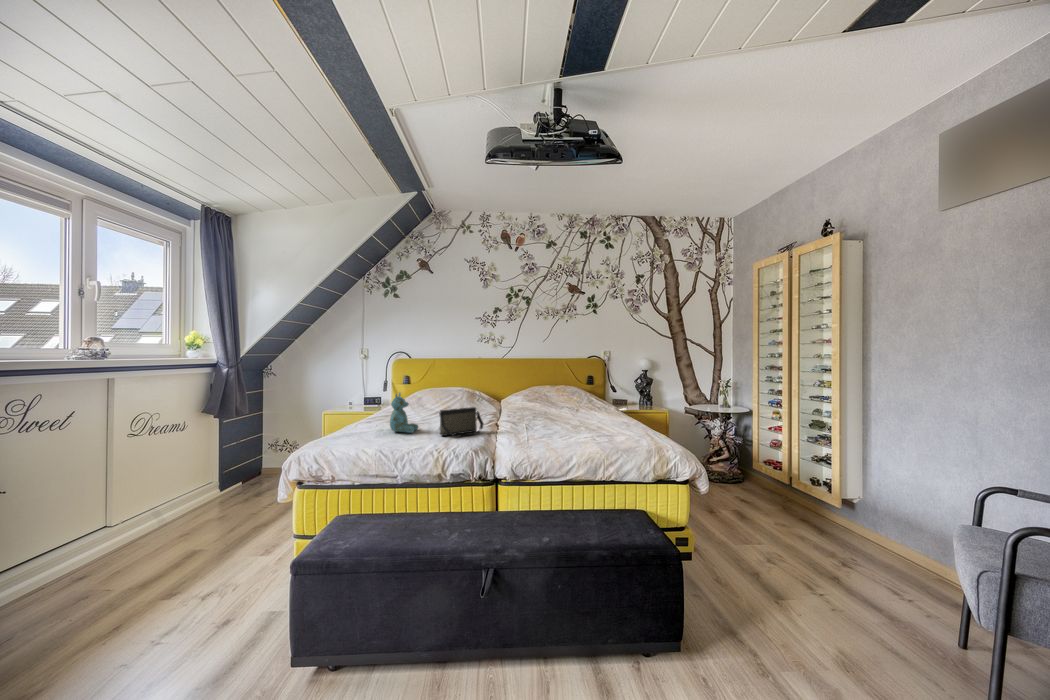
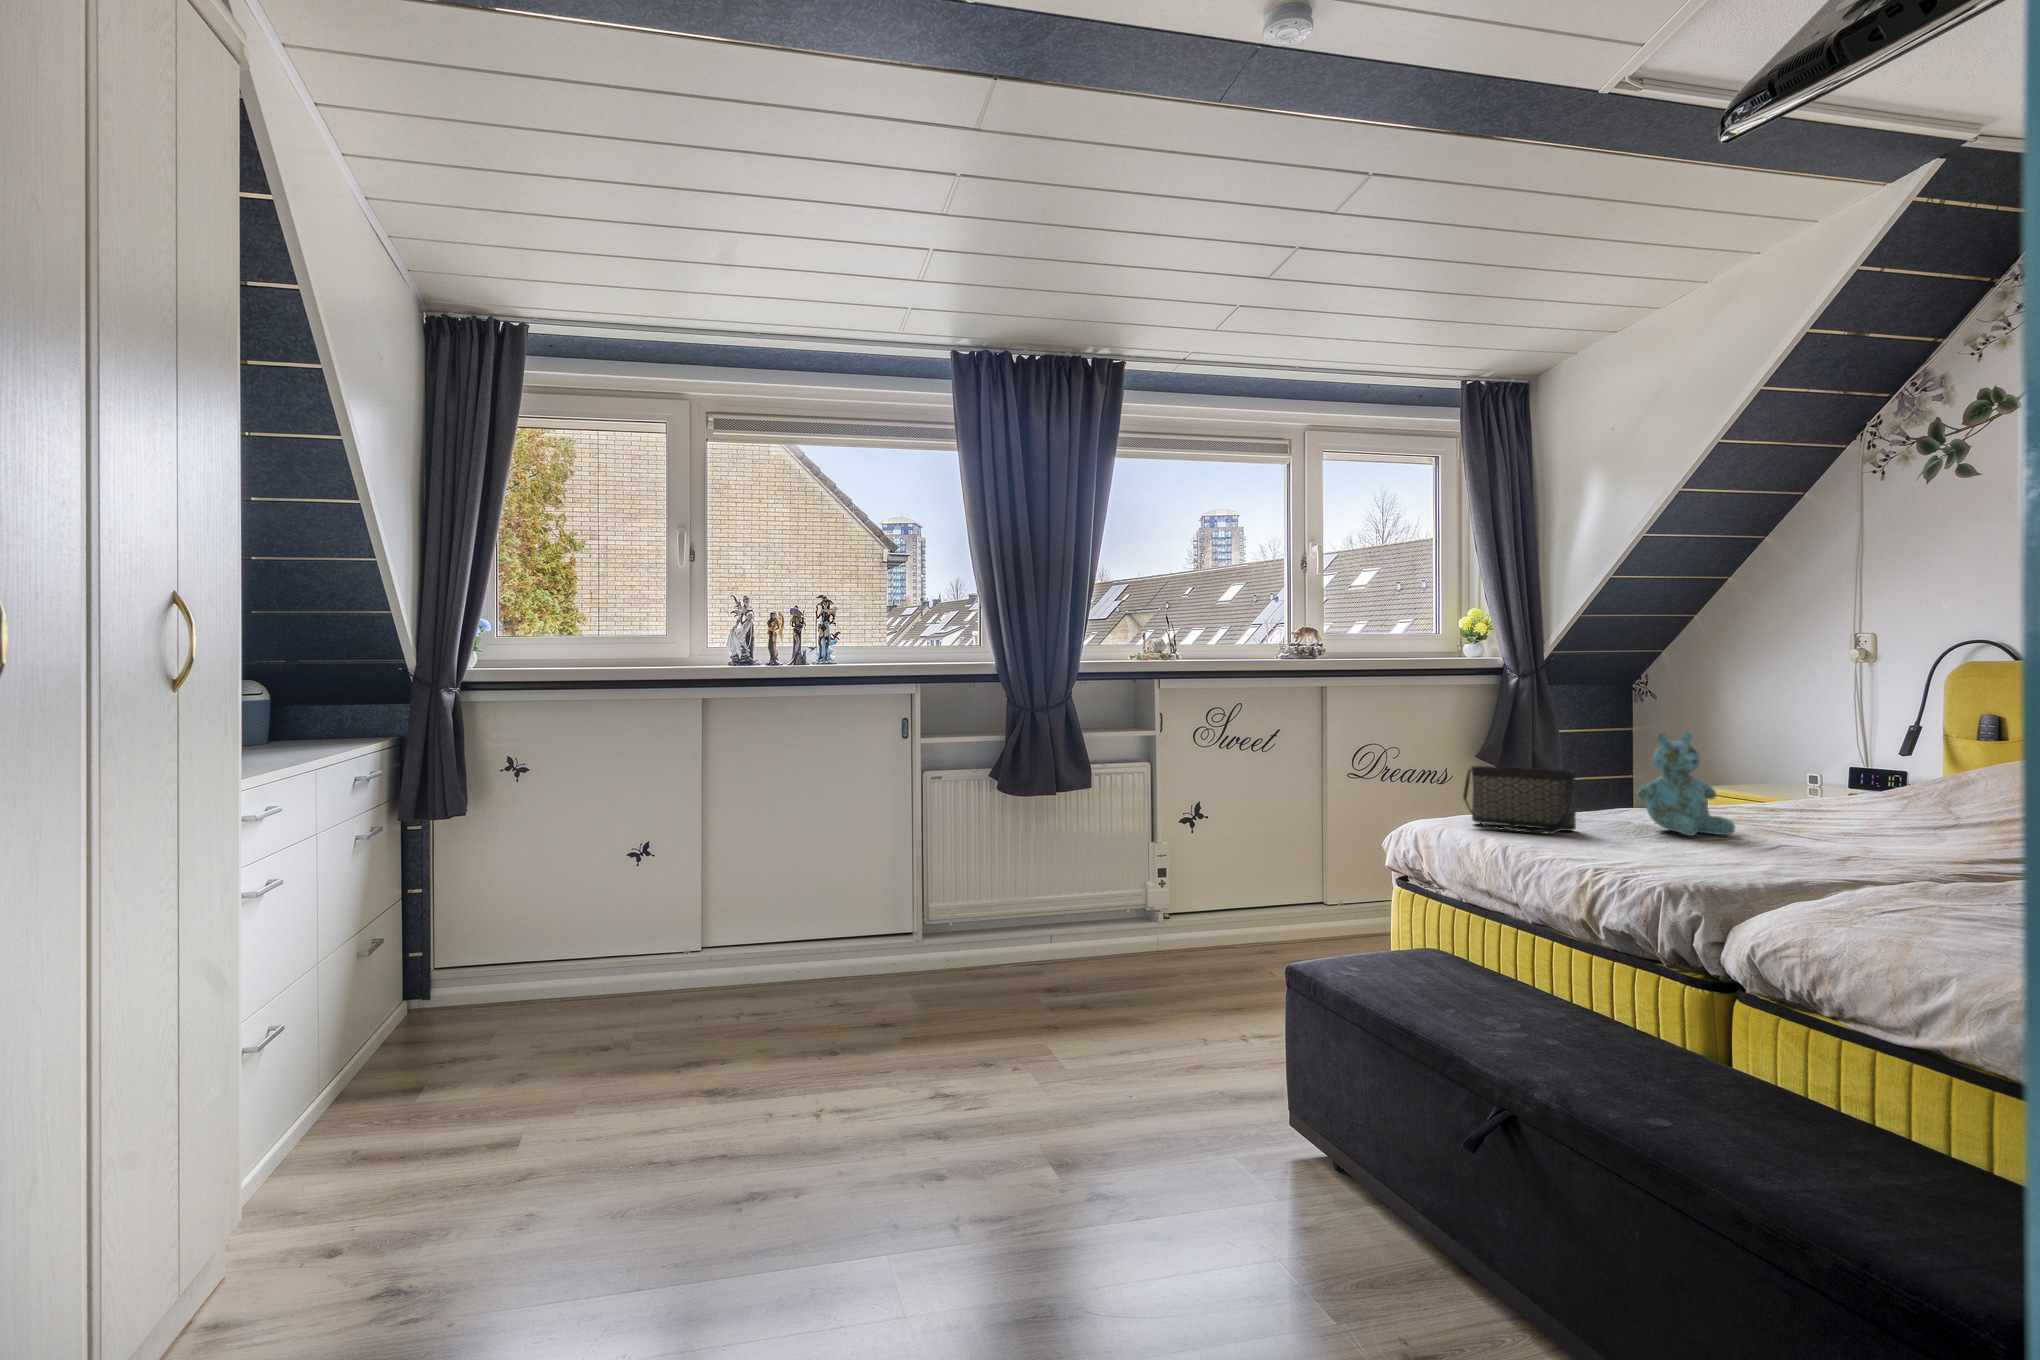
handbag: present [439,407,484,436] -> present [1463,766,1576,834]

